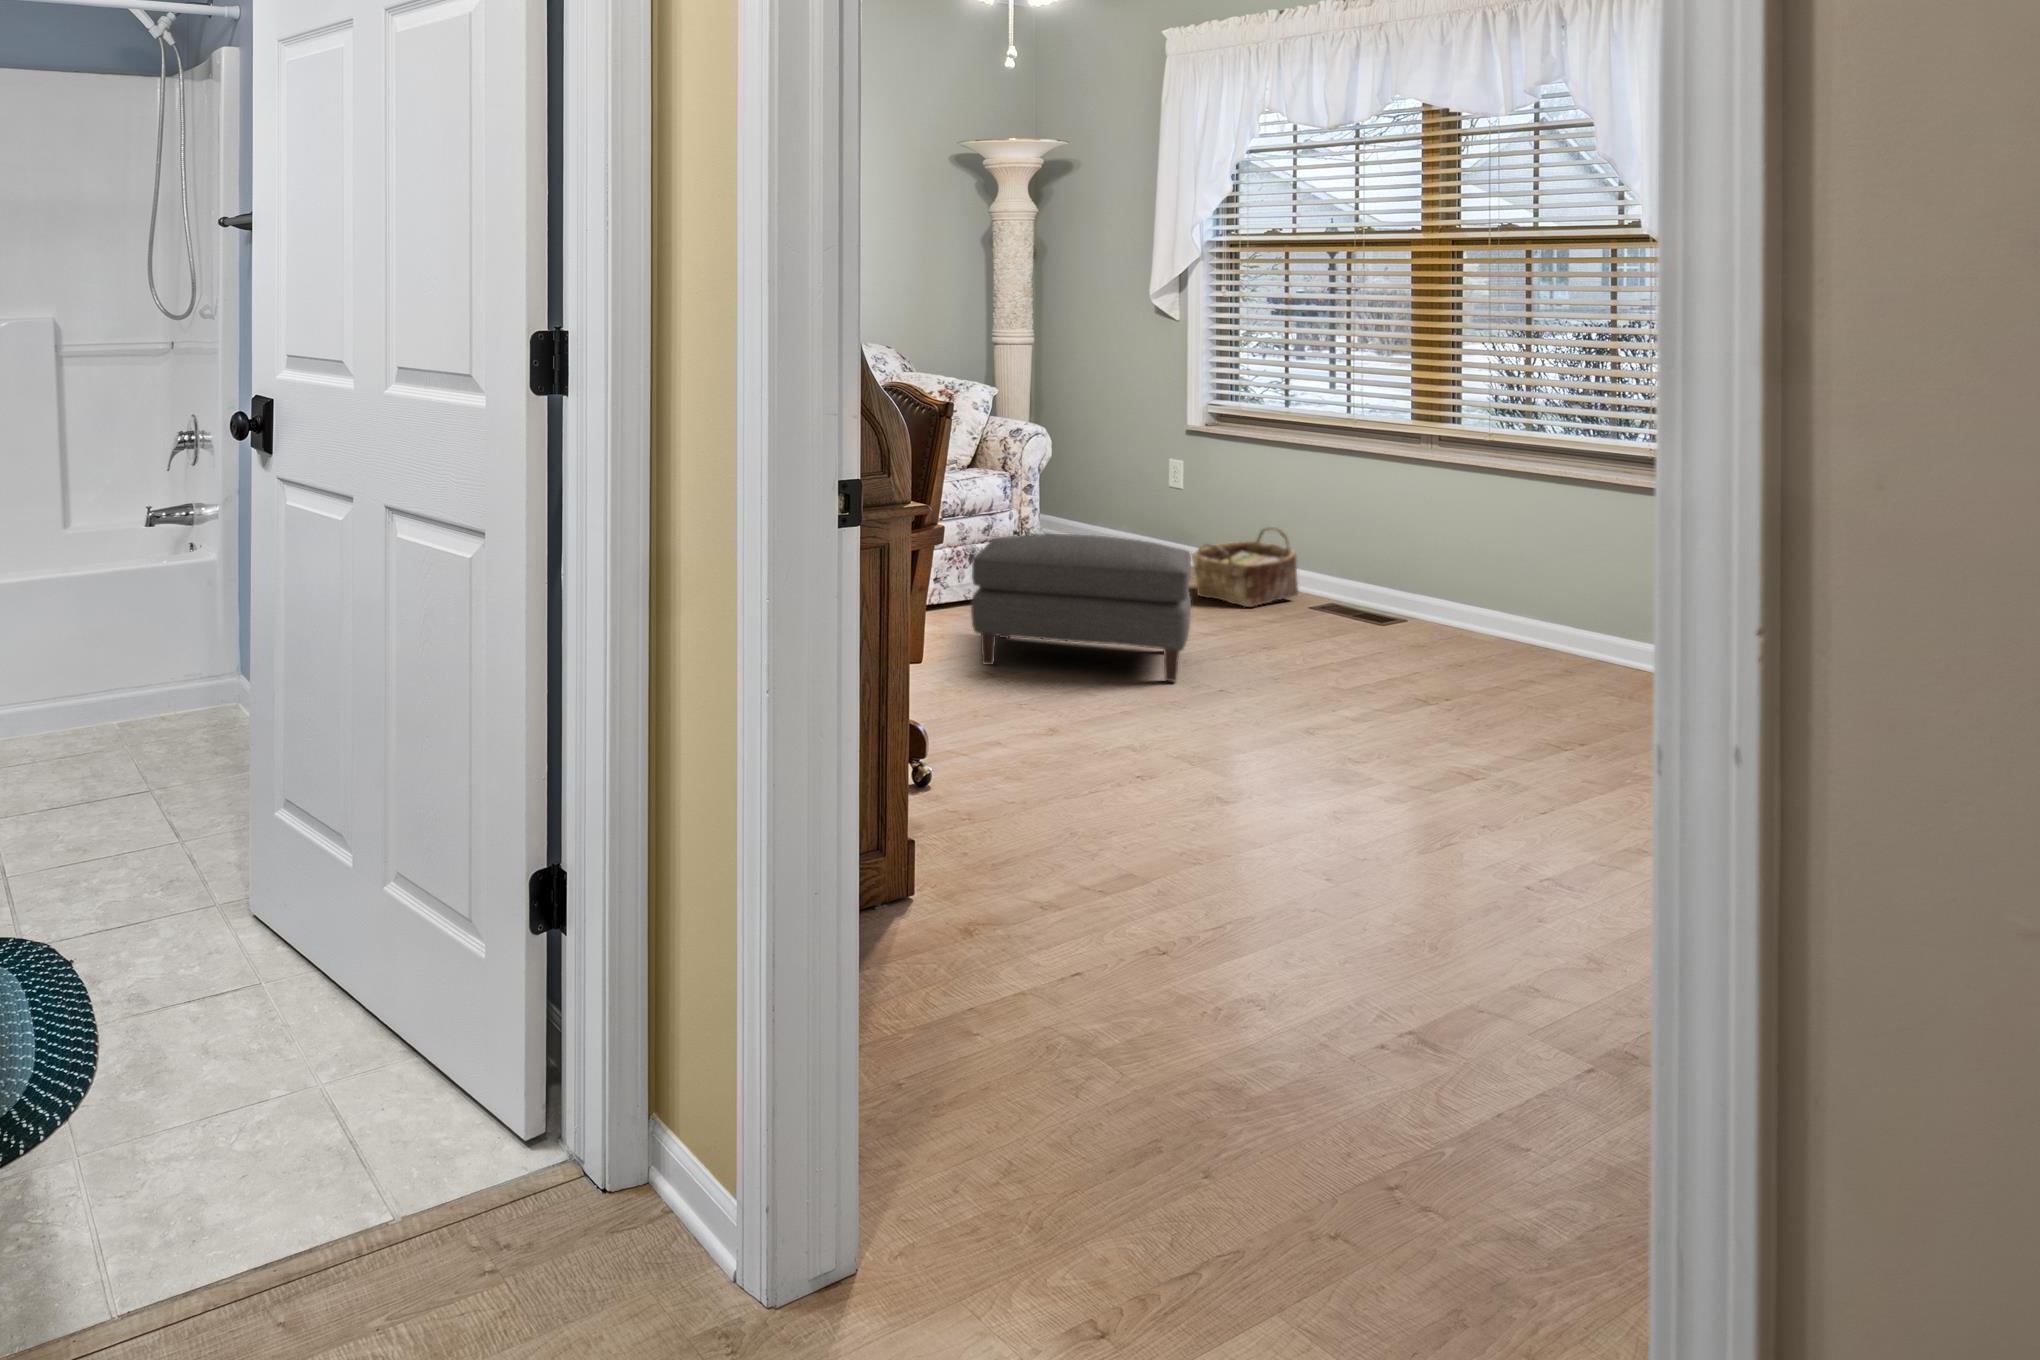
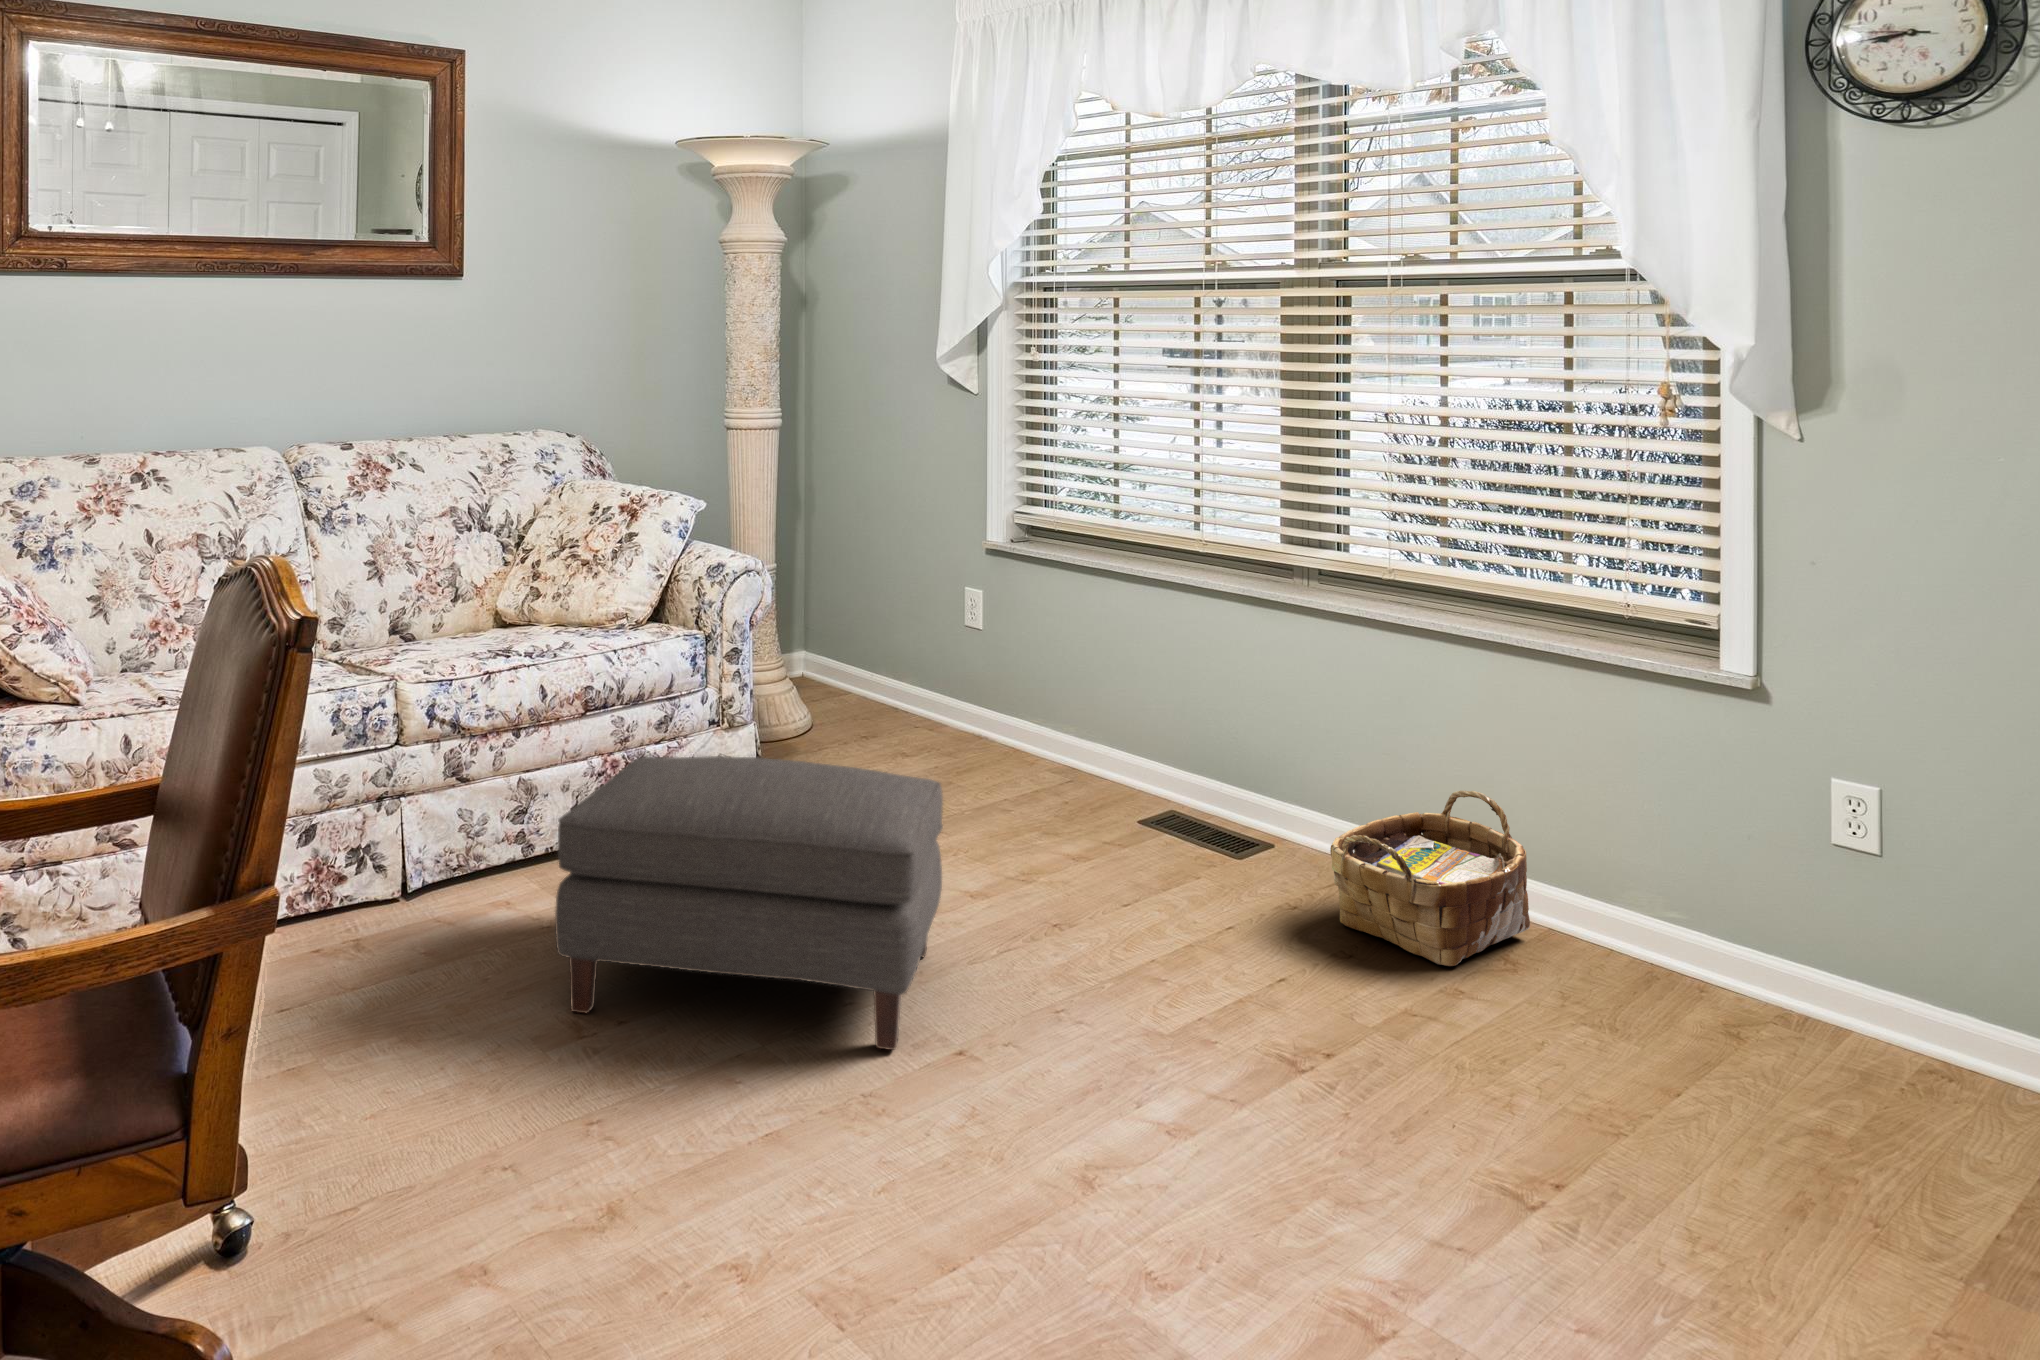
woven basket: present [1192,527,1298,607] -> present [1330,791,1530,966]

